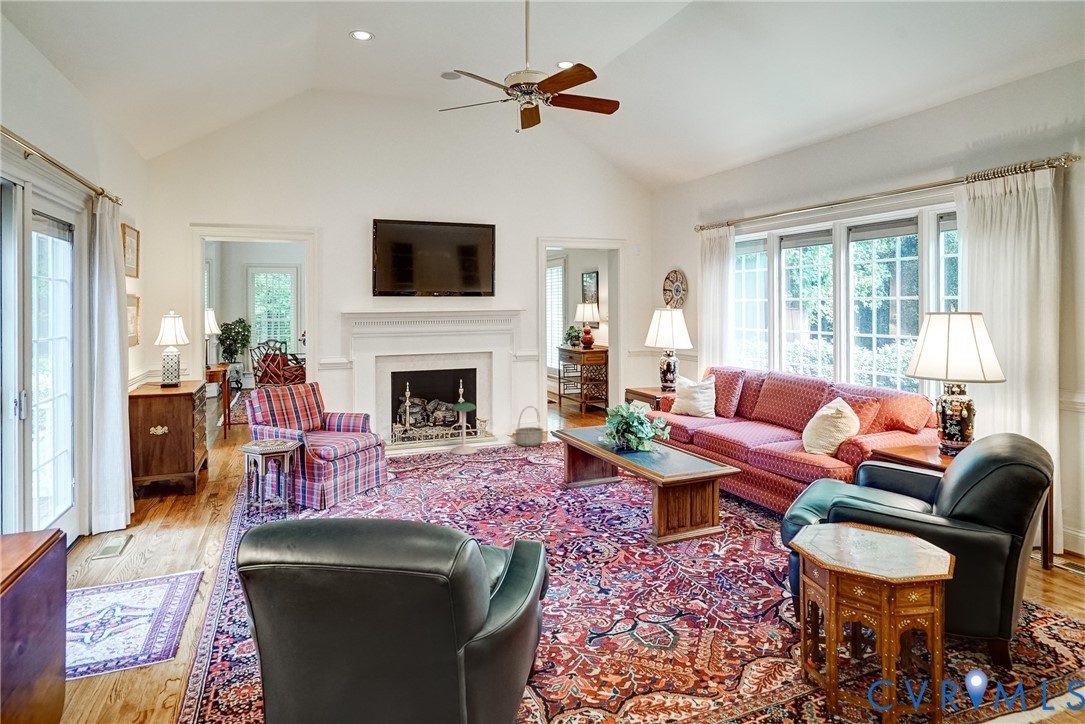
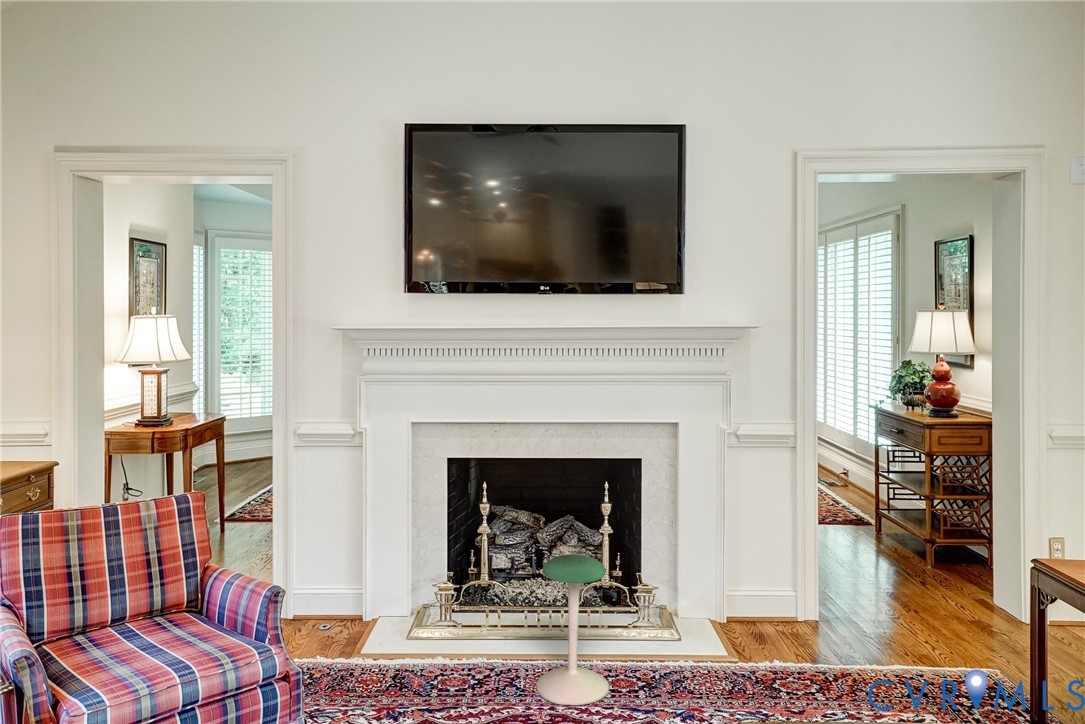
basket: present [515,406,543,446] -> none [723,576,806,694]

